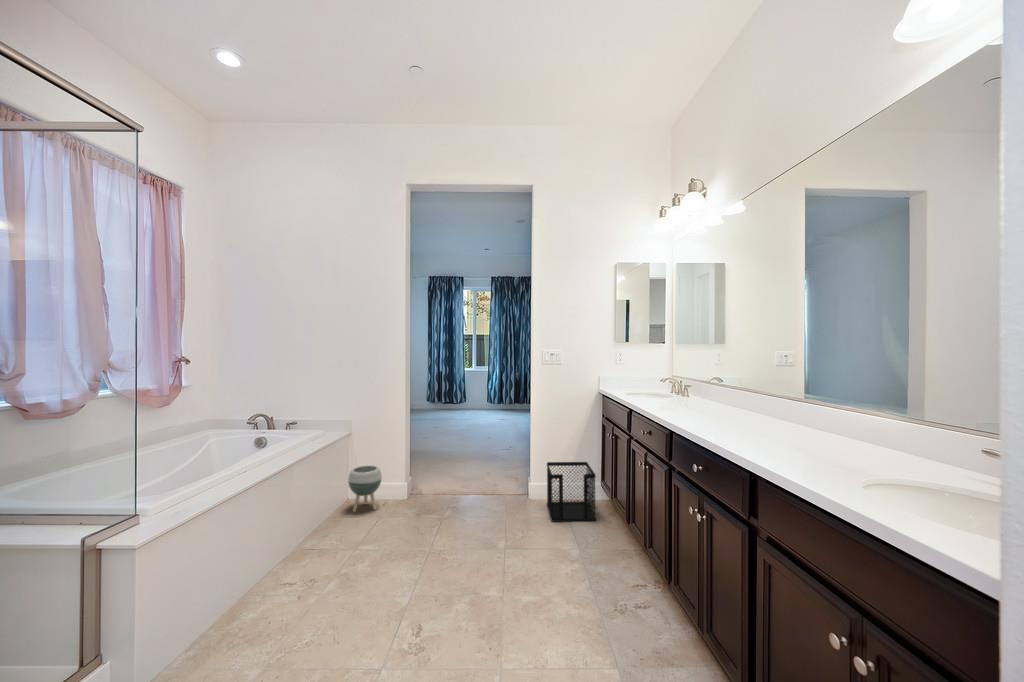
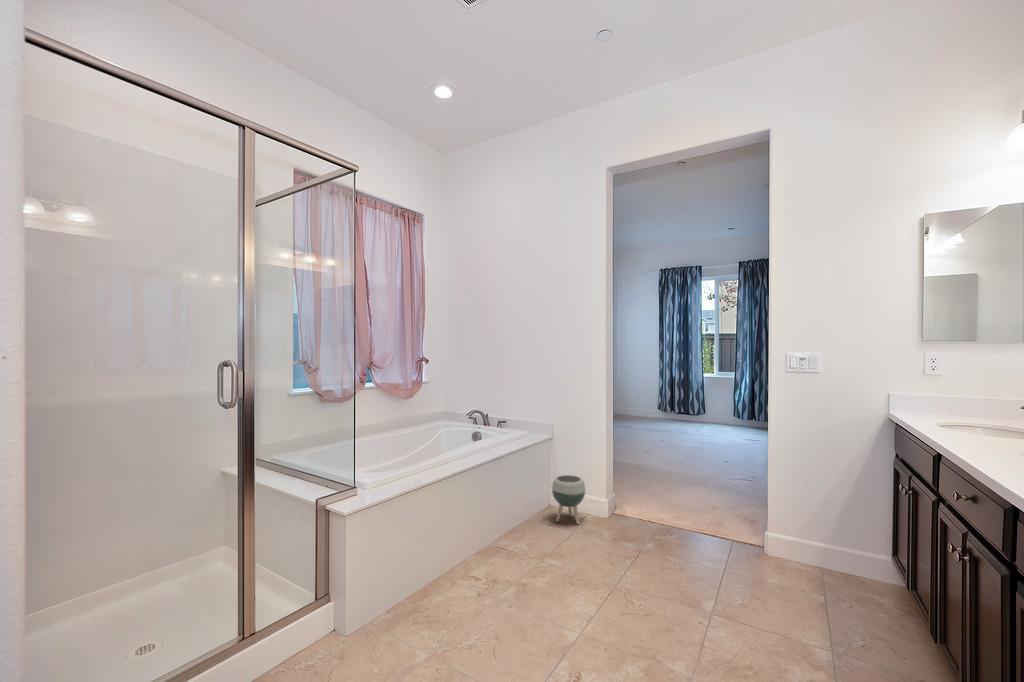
wastebasket: present [547,462,596,521] -> none [795,510,876,611]

